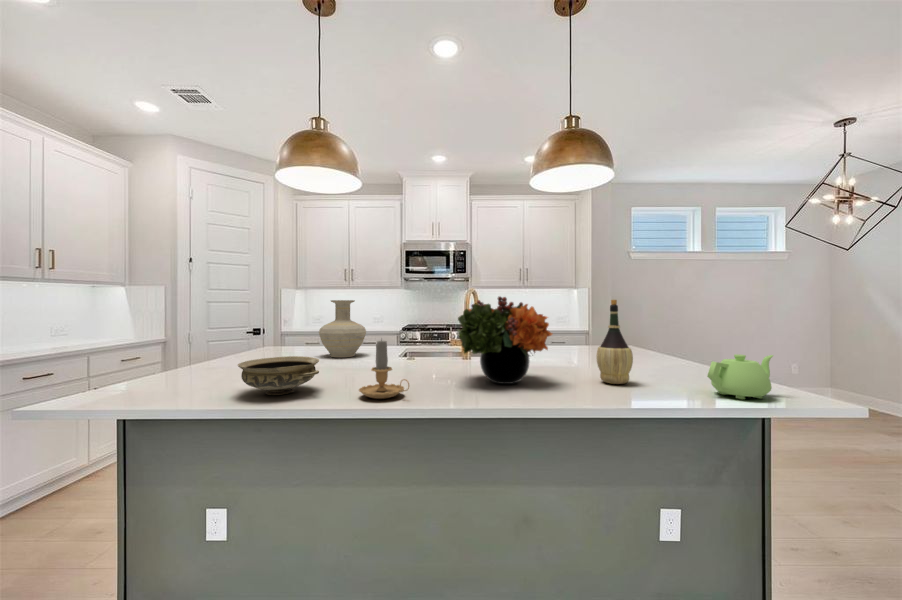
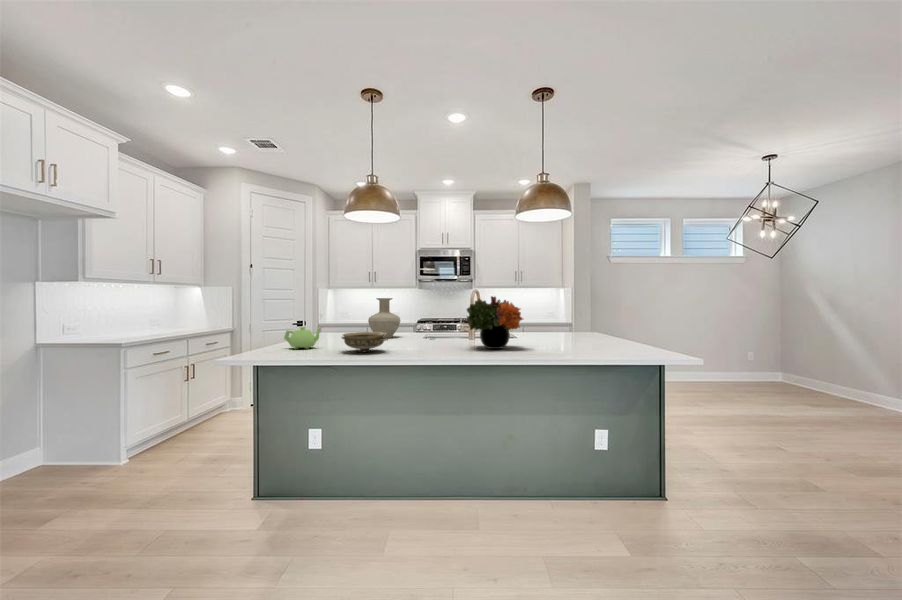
wine bottle: present [596,299,633,384] -> none [551,298,572,349]
candle: present [359,340,409,399] -> none [411,320,440,354]
teapot: present [707,354,773,399] -> present [284,327,321,349]

